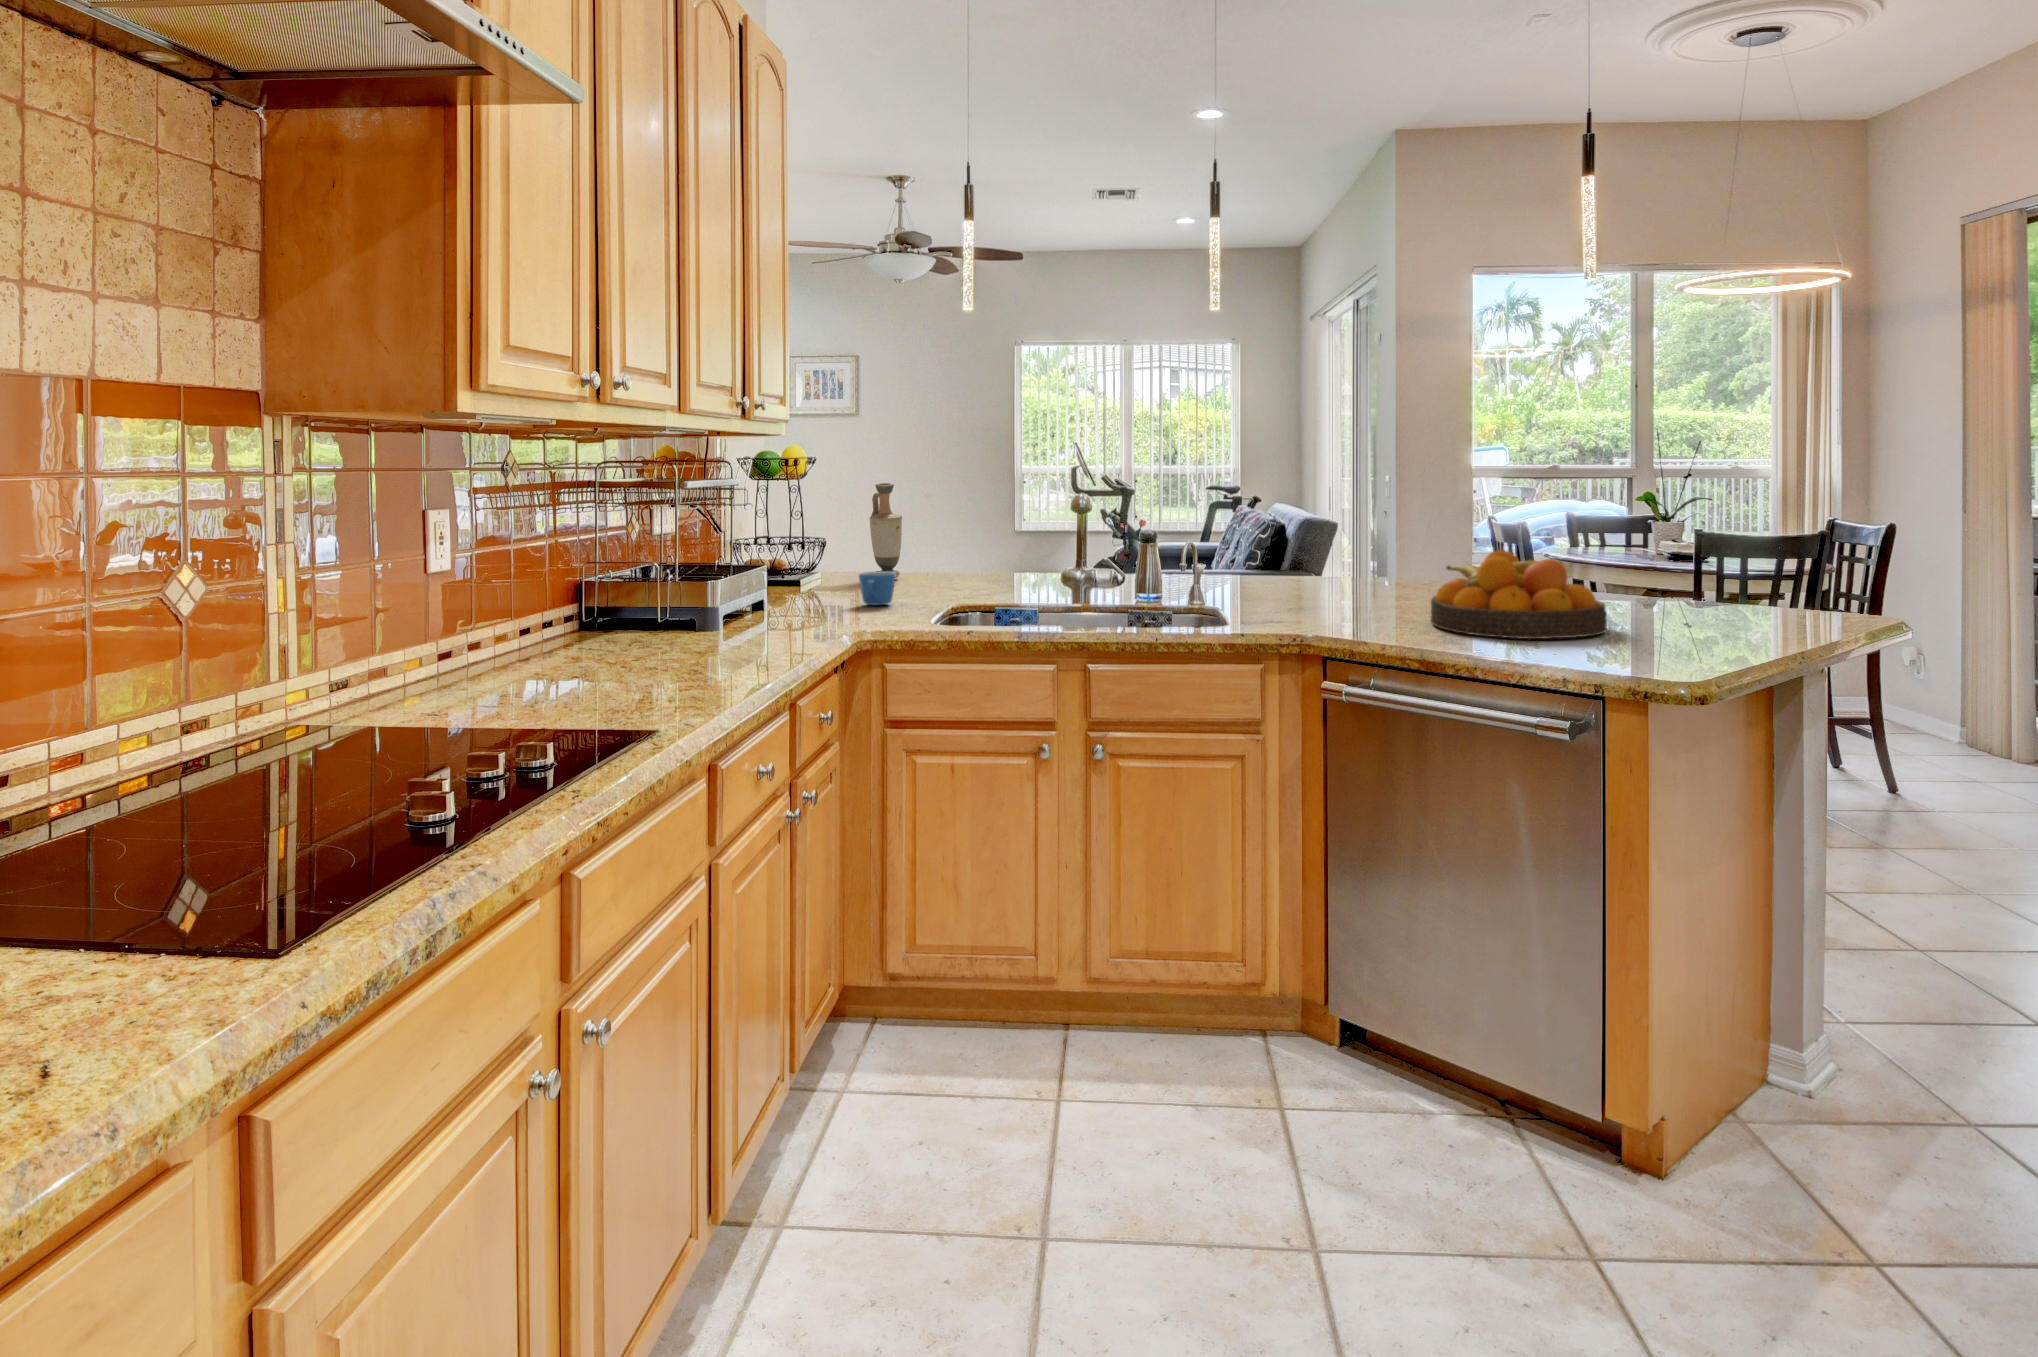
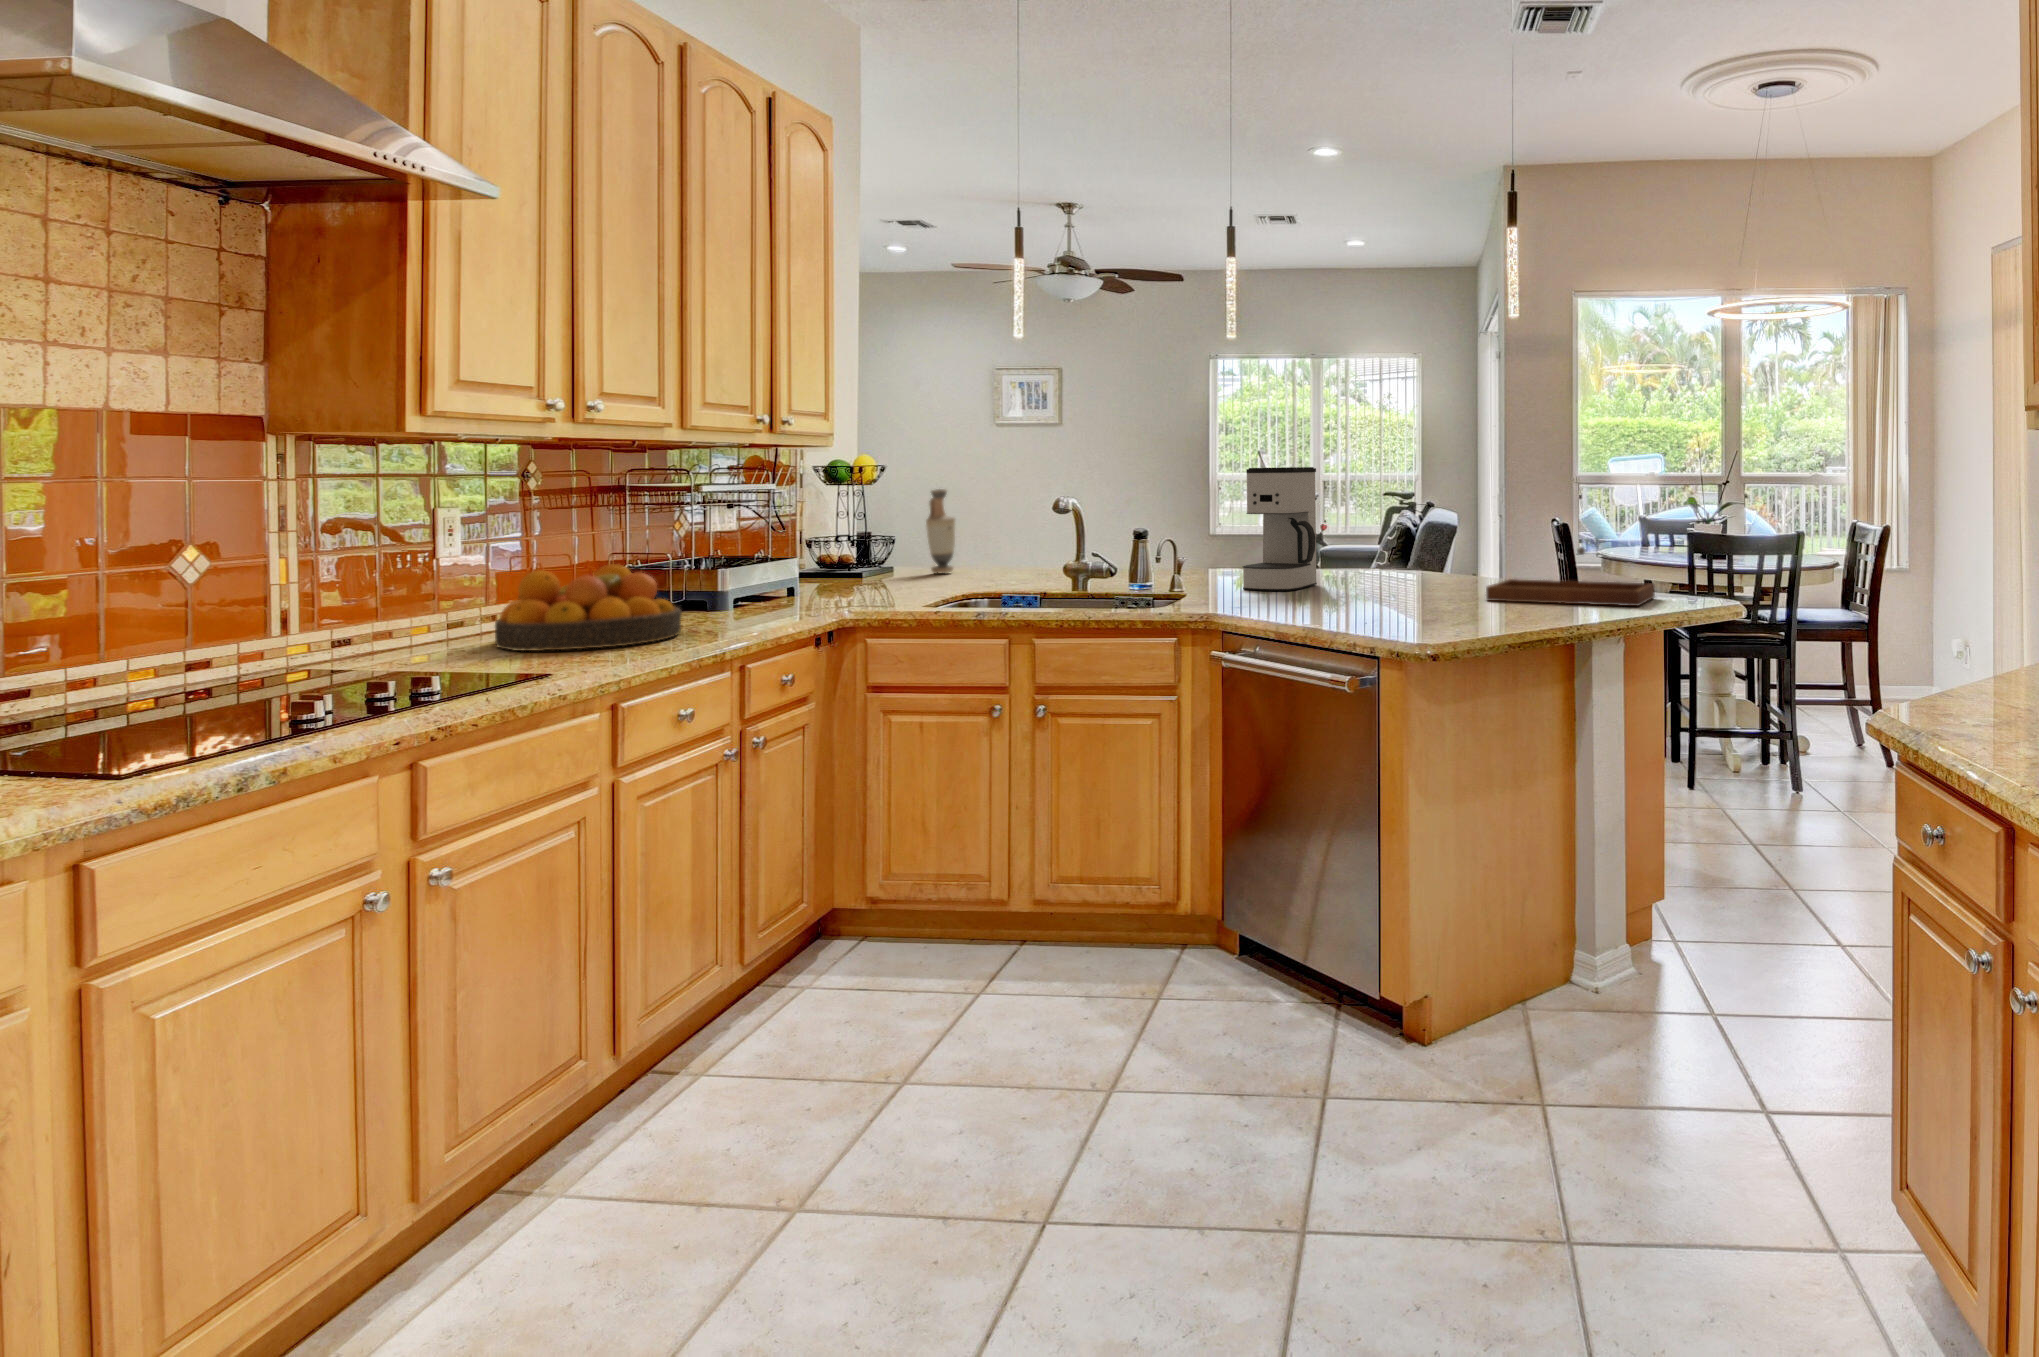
coffee maker: none [1283,459,1368,604] -> present [1243,467,1317,591]
fruit bowl: present [1431,550,1607,639] -> present [495,564,682,651]
tray: none [1613,554,1824,627] -> present [1486,547,1655,606]
mug: present [859,571,895,605] -> none [877,564,910,593]

